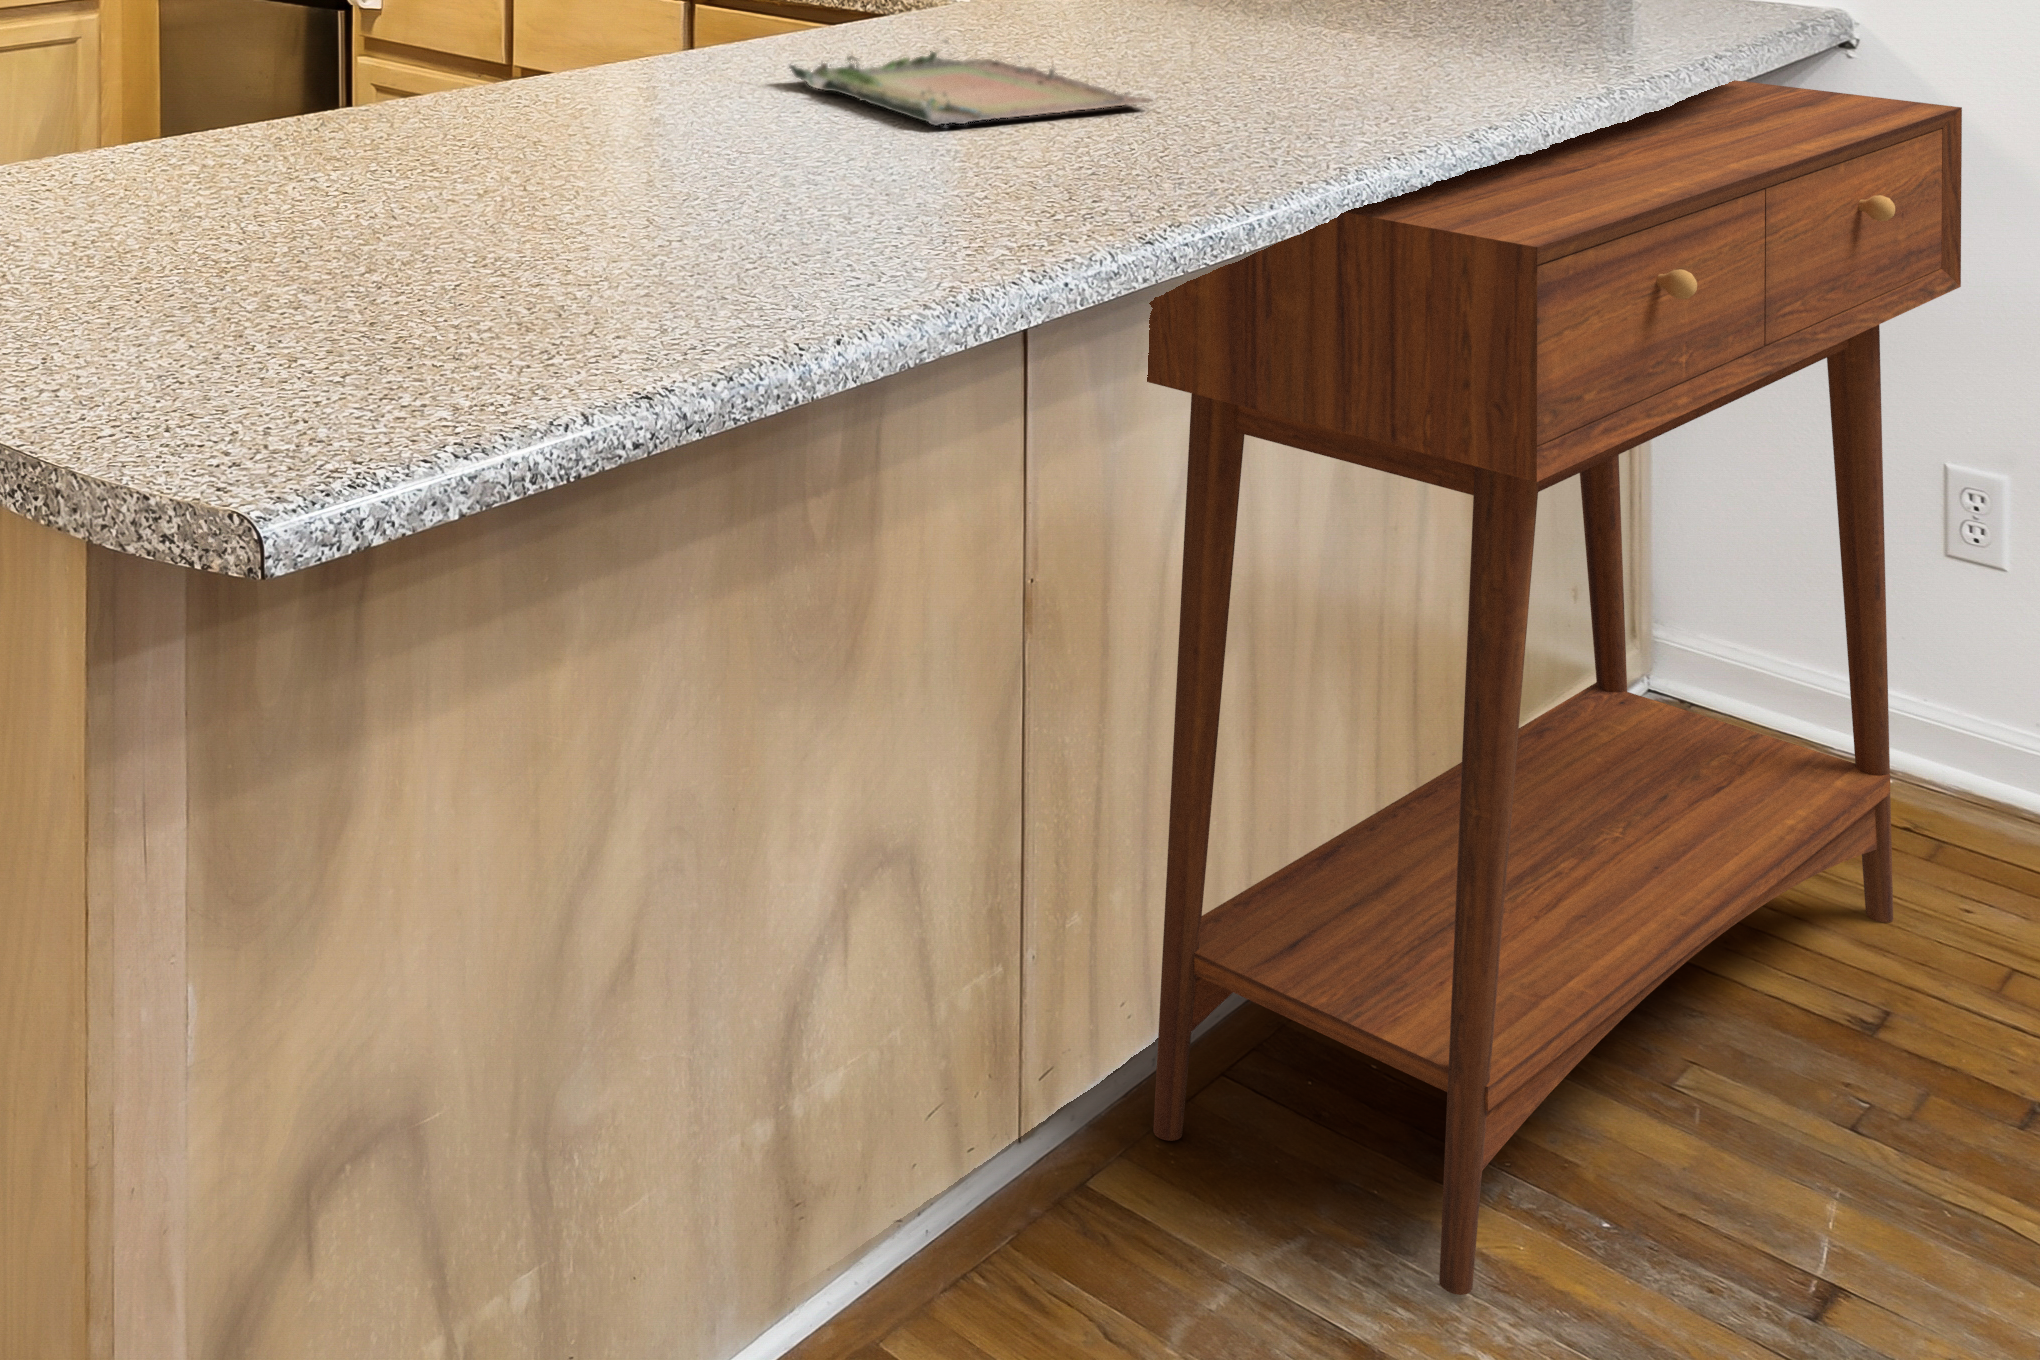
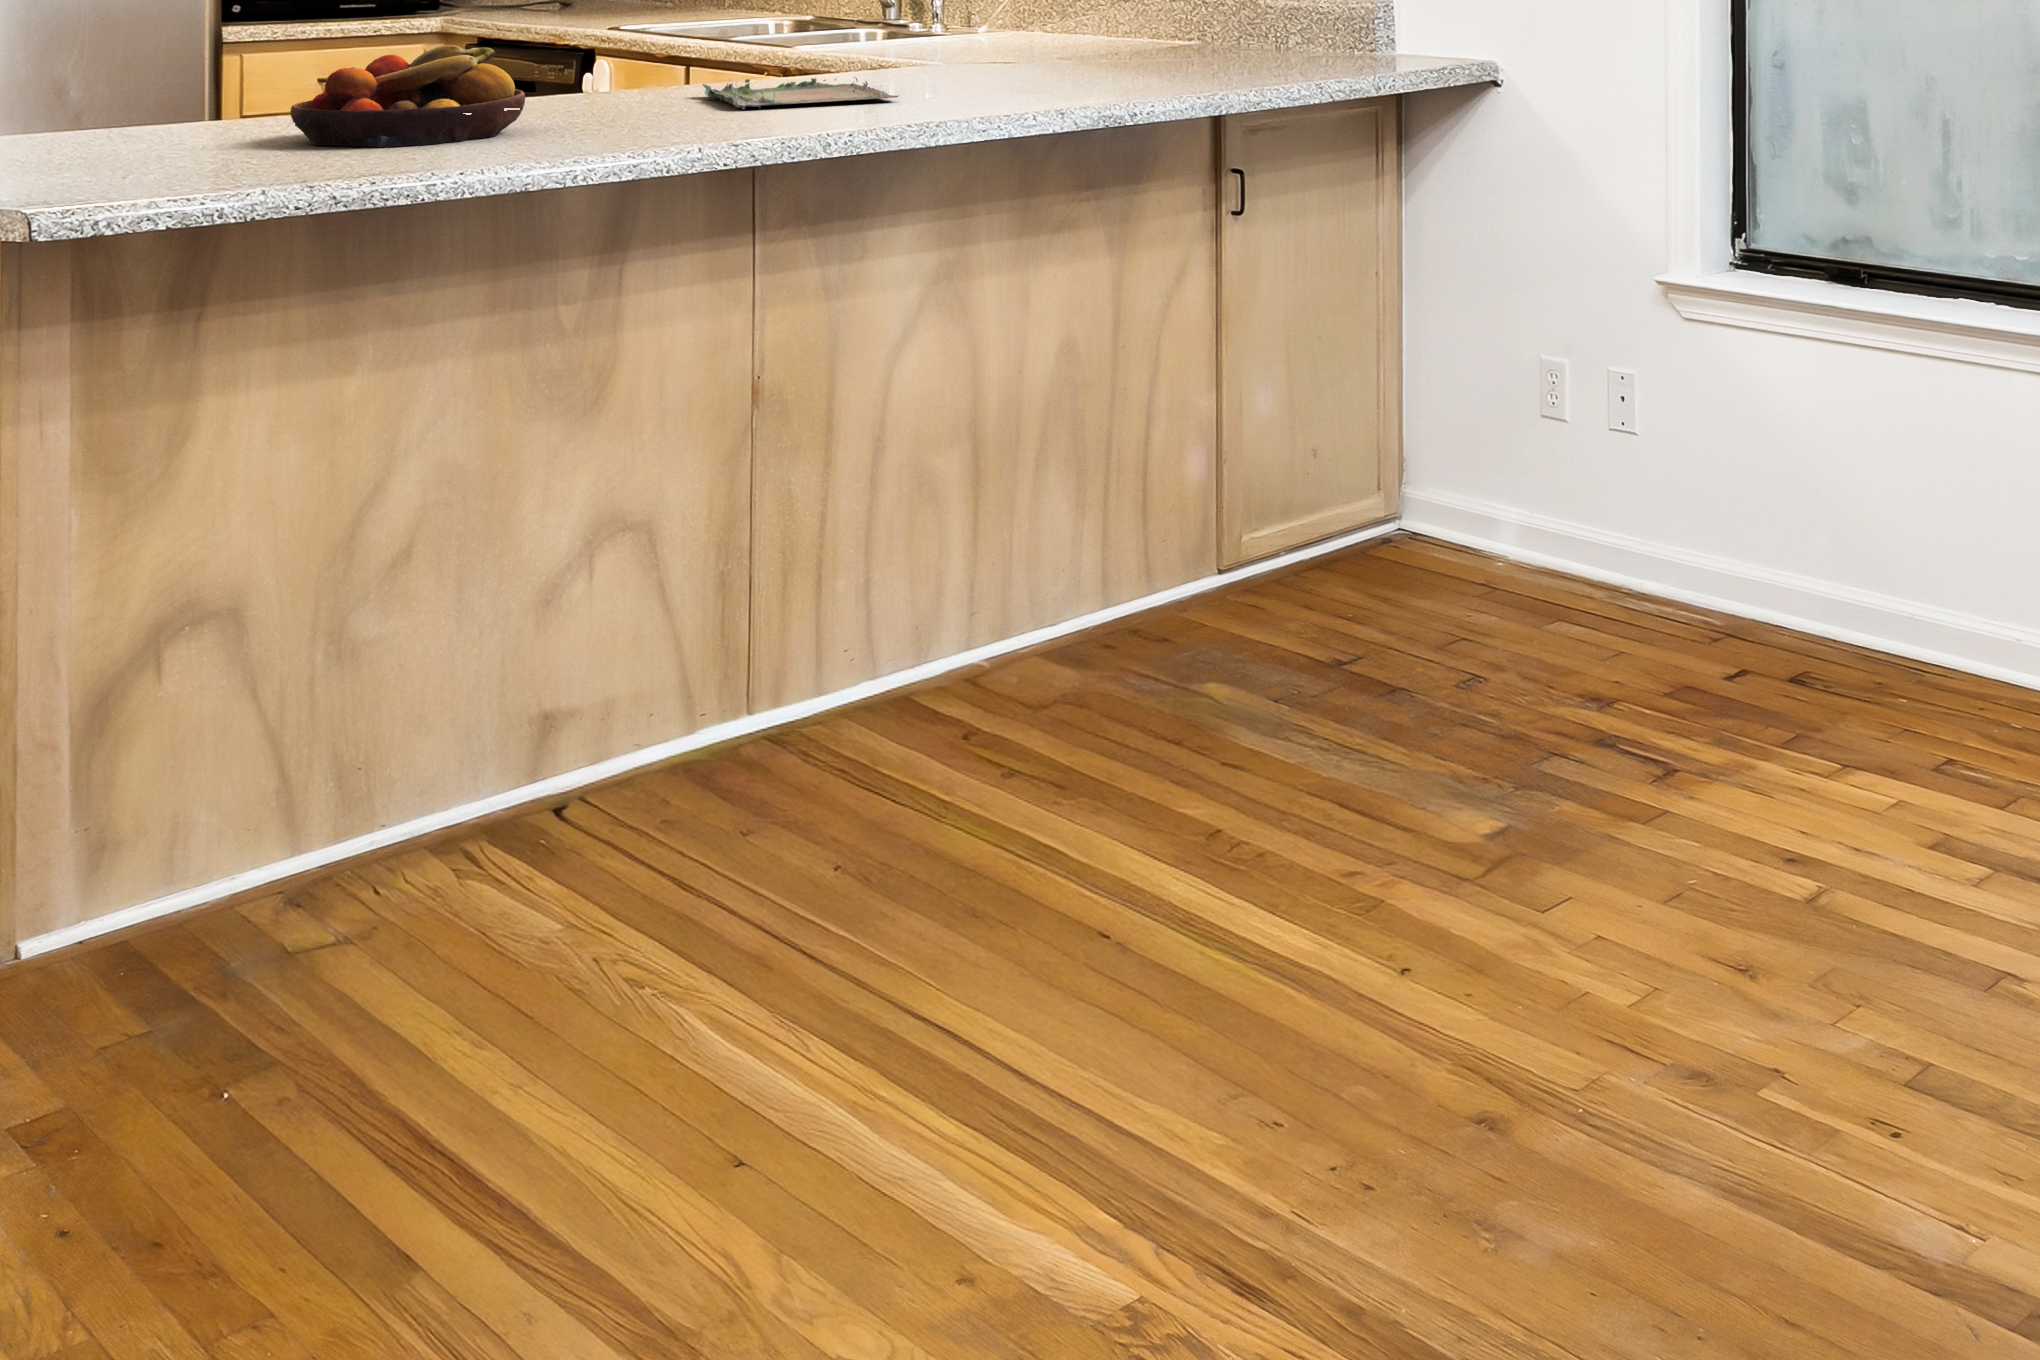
fruit bowl: none [361,41,718,247] -> present [290,45,525,147]
console table: present [1147,80,1962,1295] -> none [834,92,1456,767]

